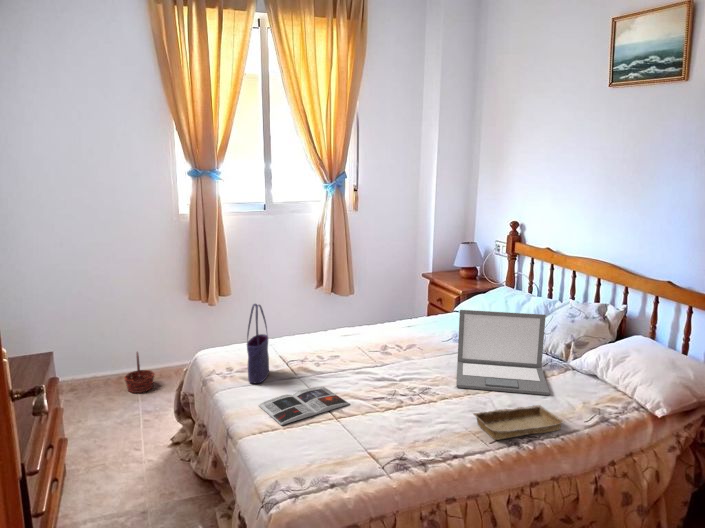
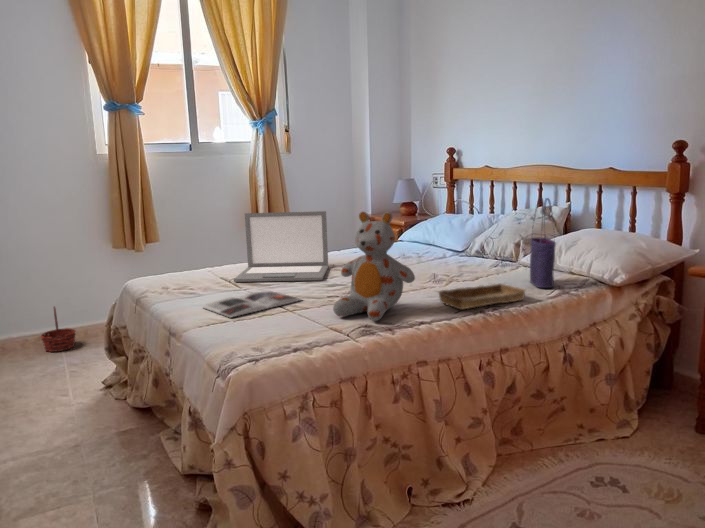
tote bag: present [247,304,269,383] -> present [530,198,556,288]
laptop: present [456,310,550,395] -> present [234,211,328,282]
stuffed bear: none [374,338,452,449] -> present [333,211,415,321]

